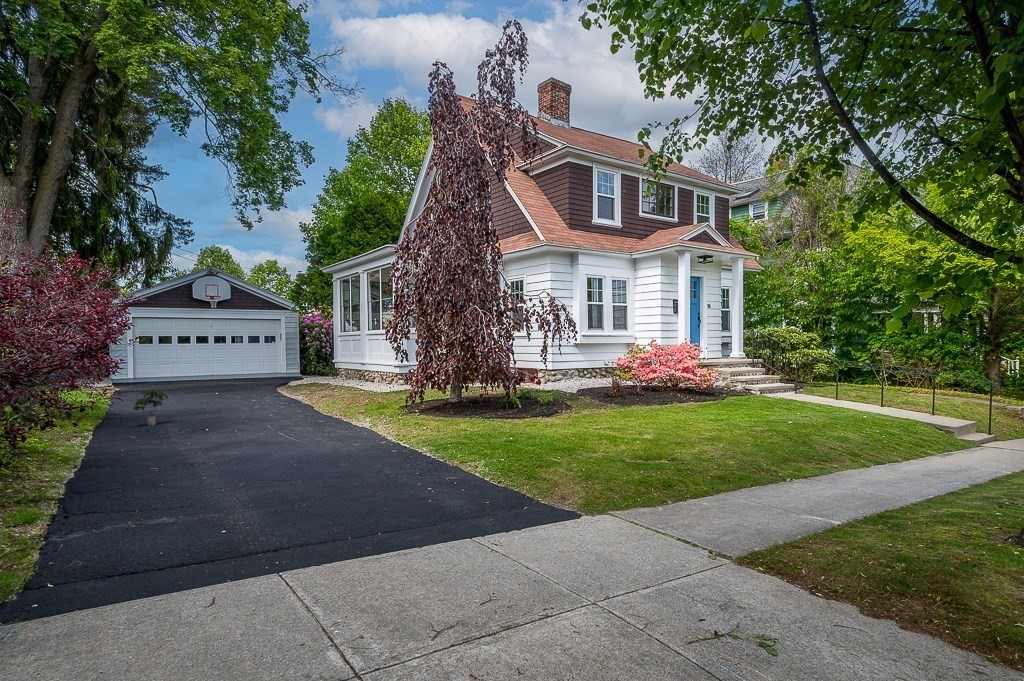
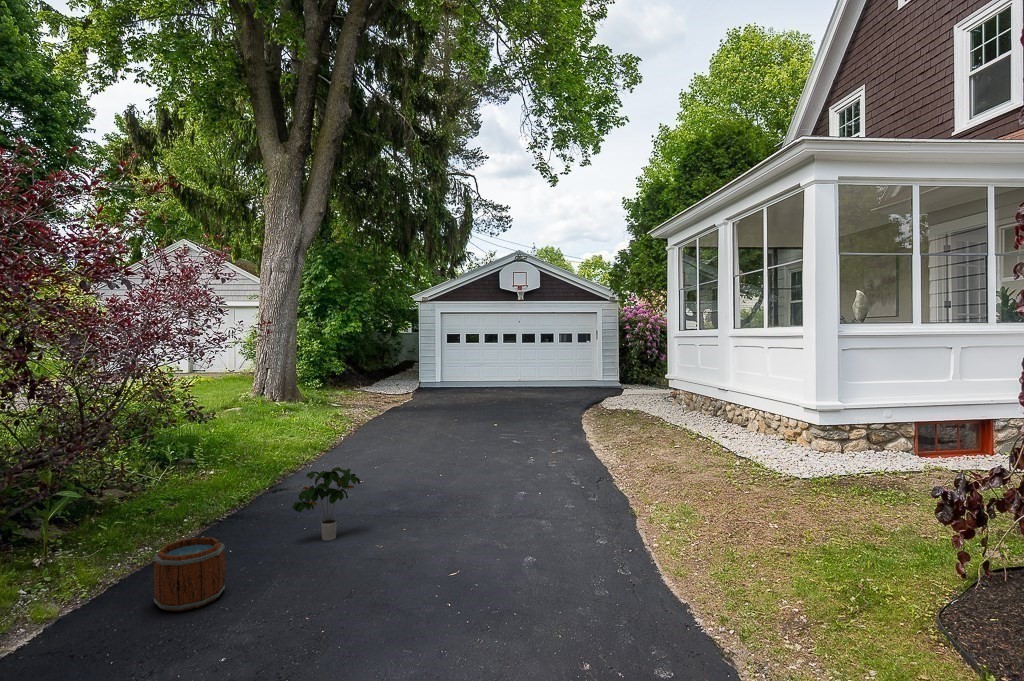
bucket: none [87,413,121,439] -> present [153,537,225,611]

